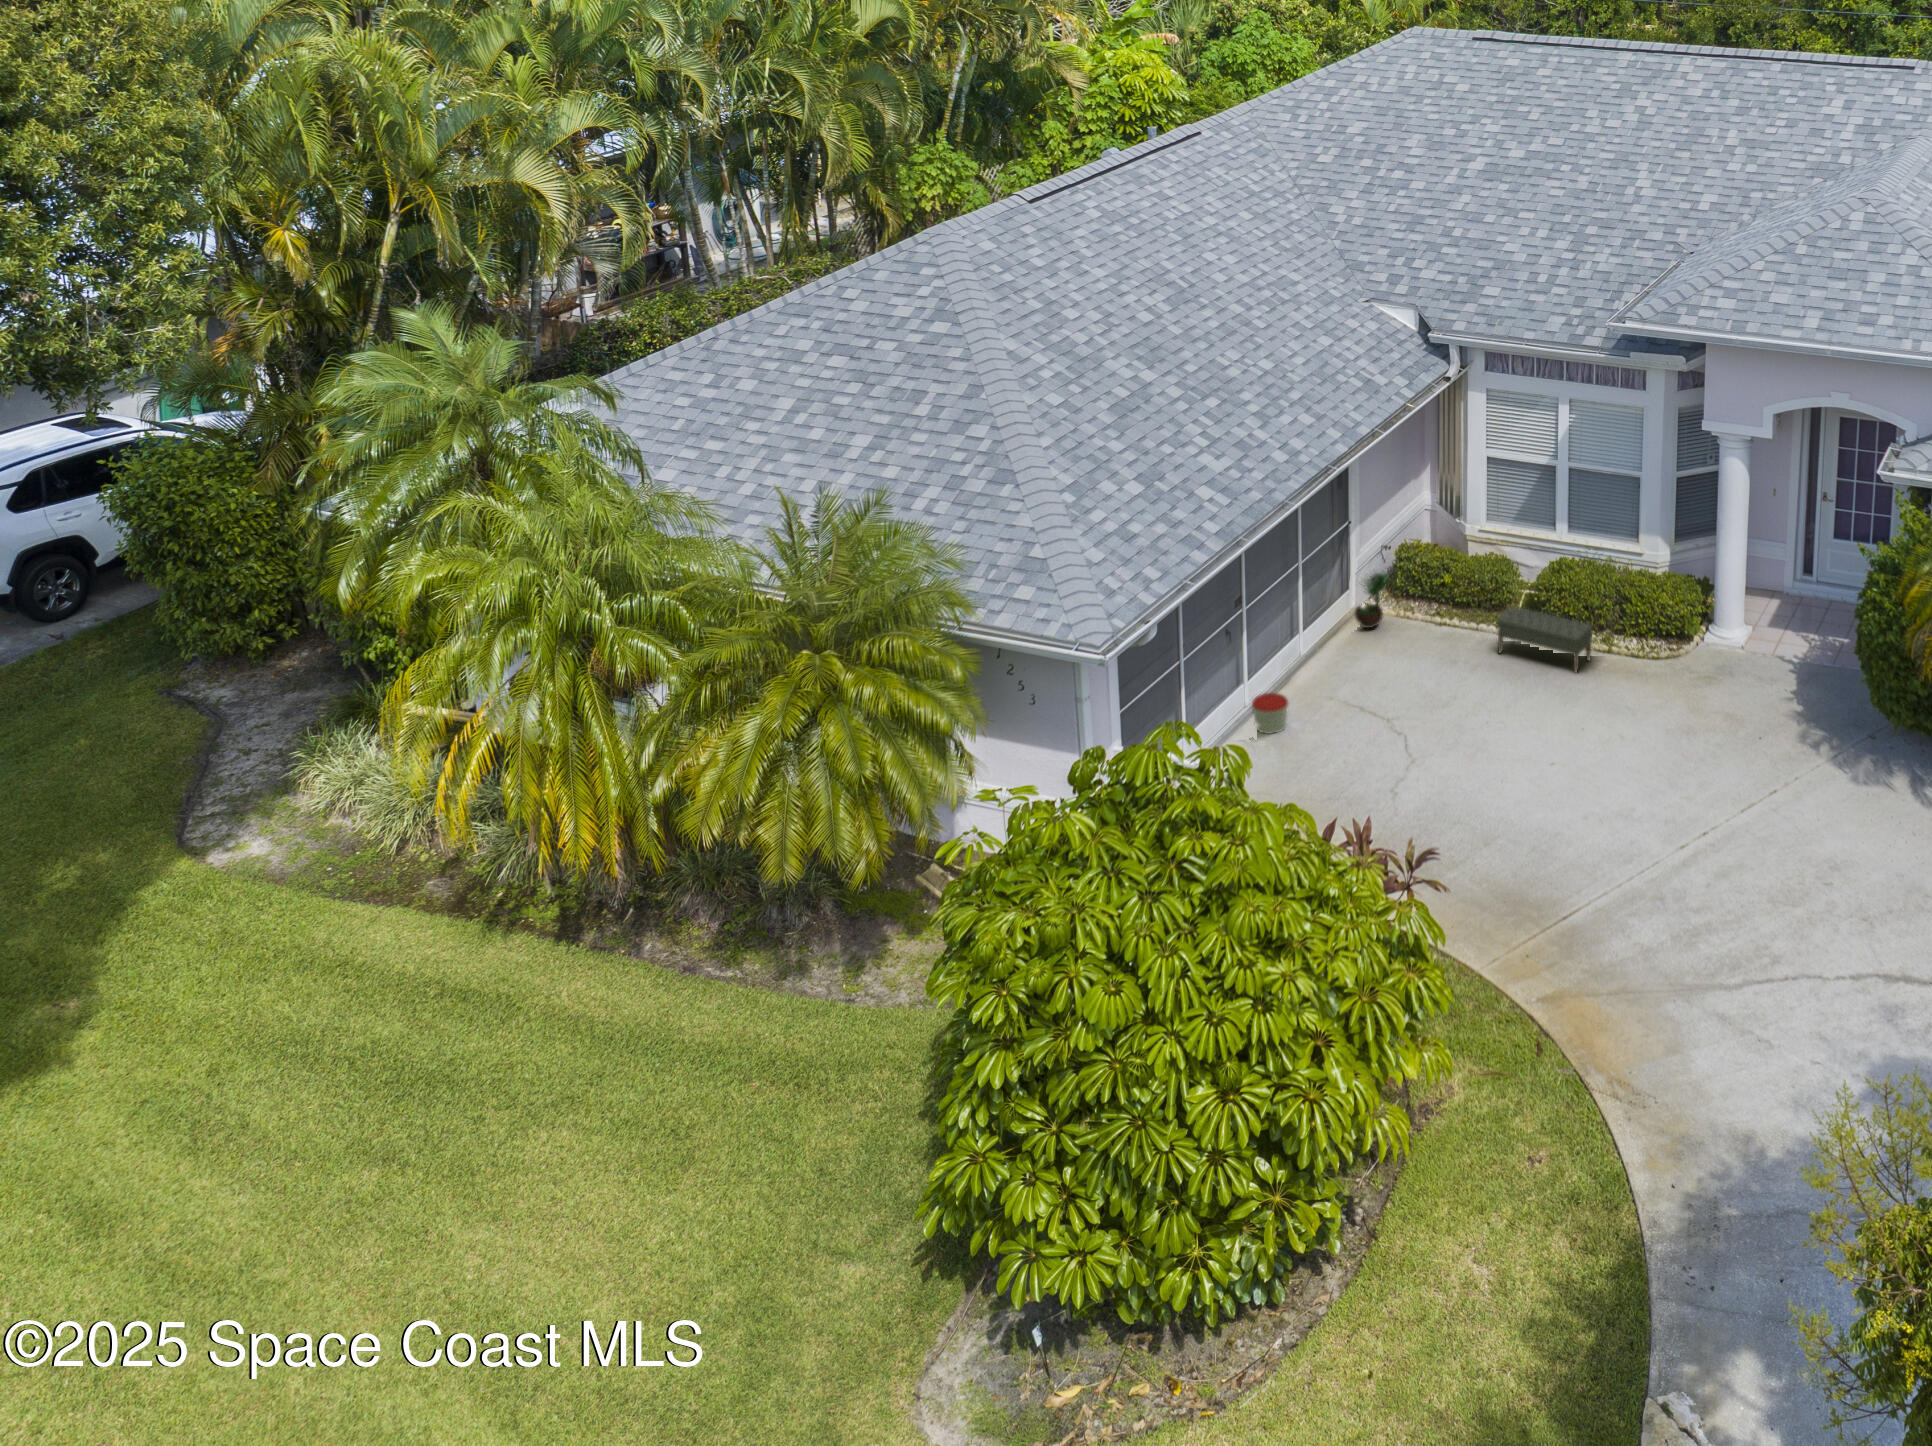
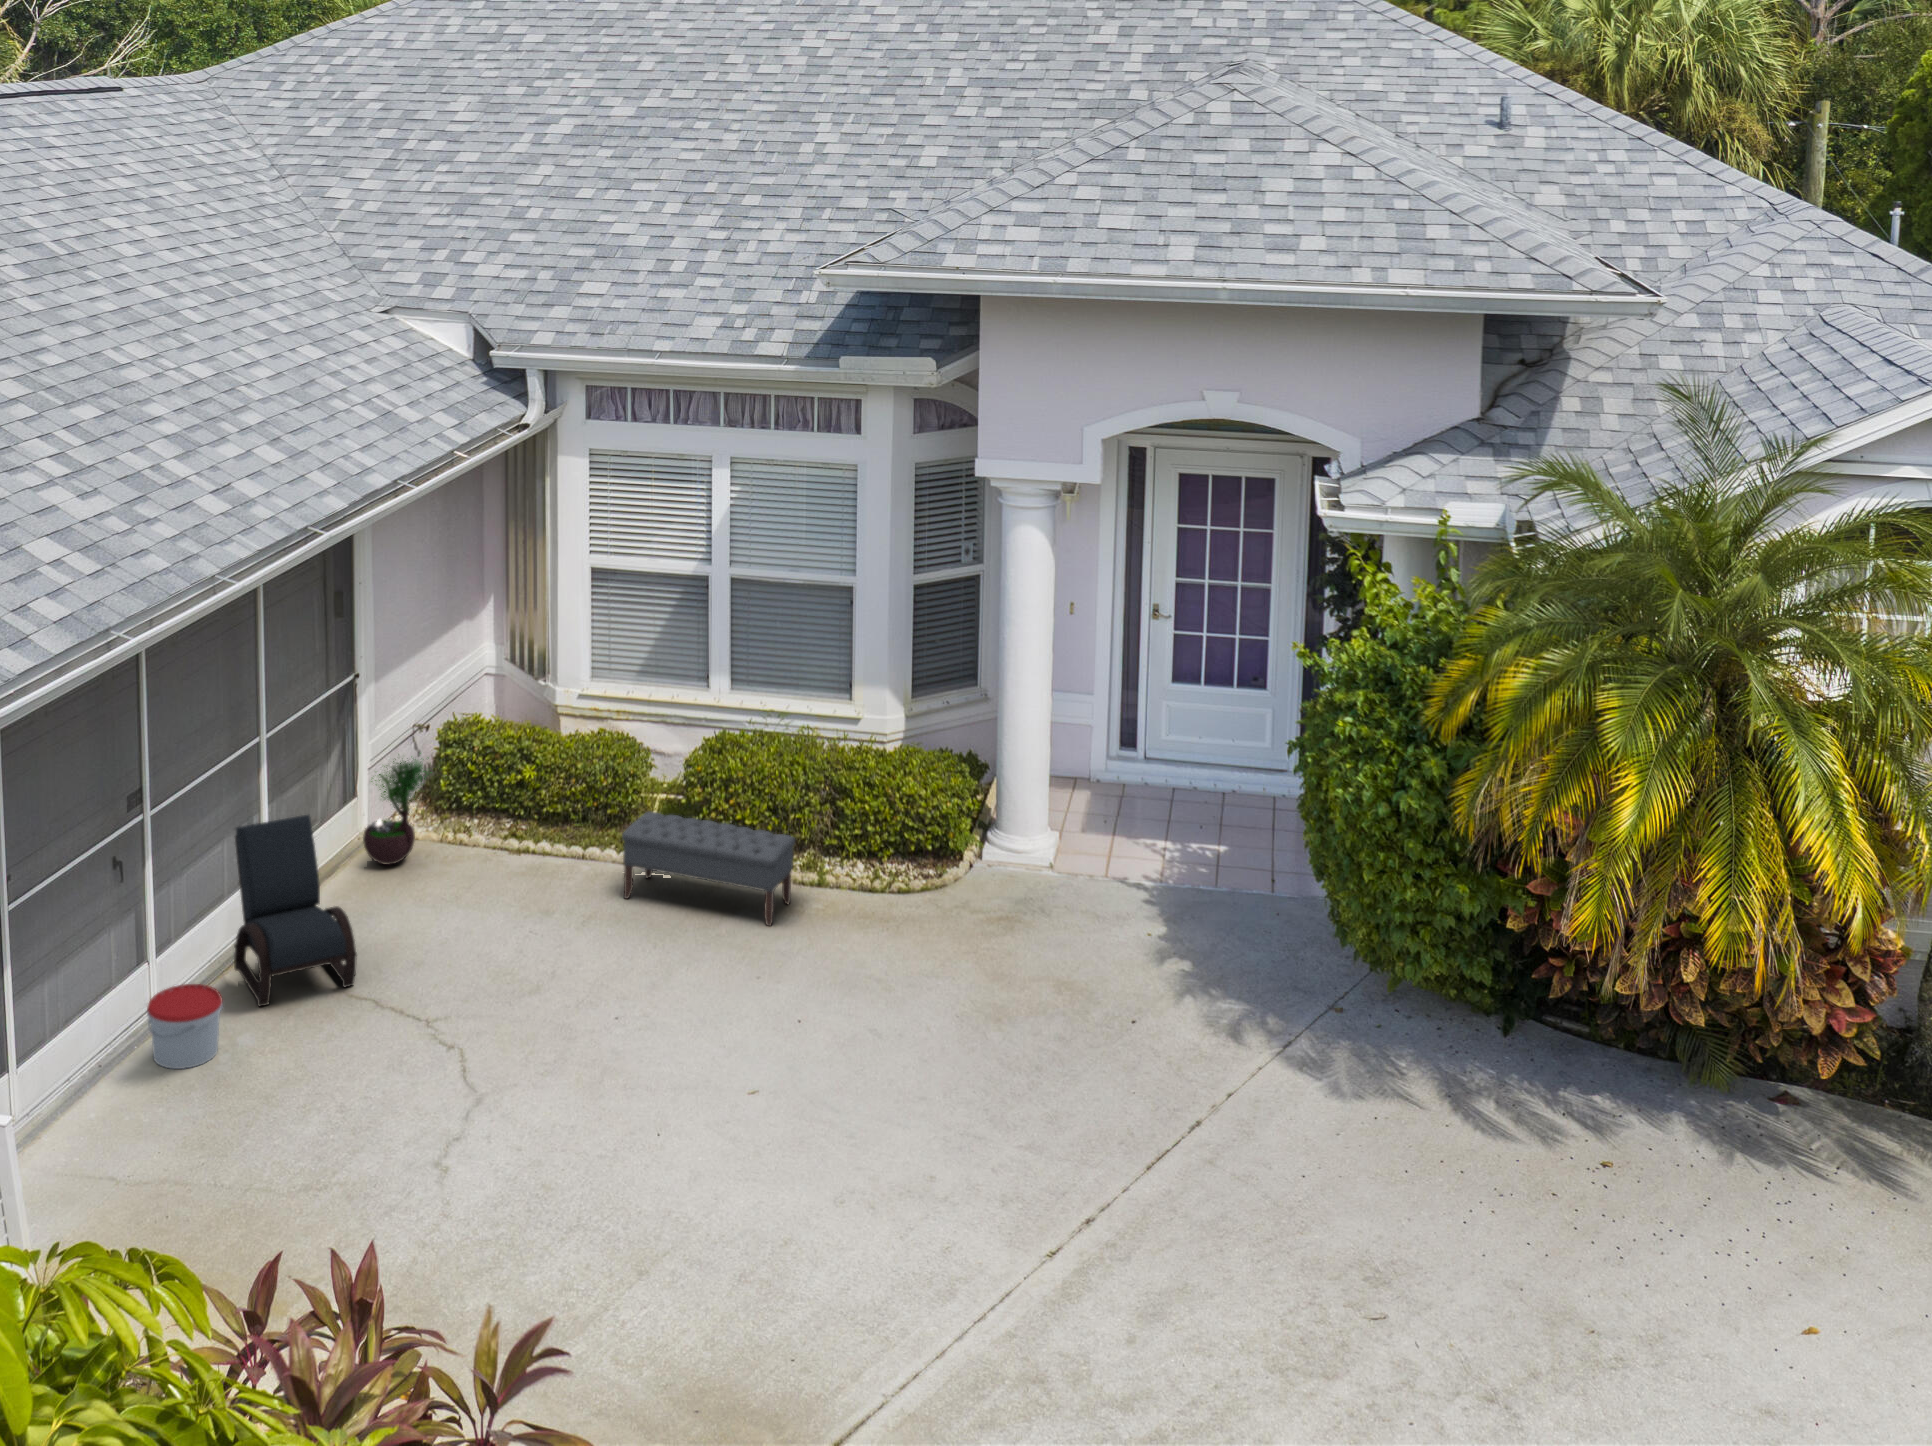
lounge chair: none [1288,606,1354,705] -> present [234,815,357,1007]

